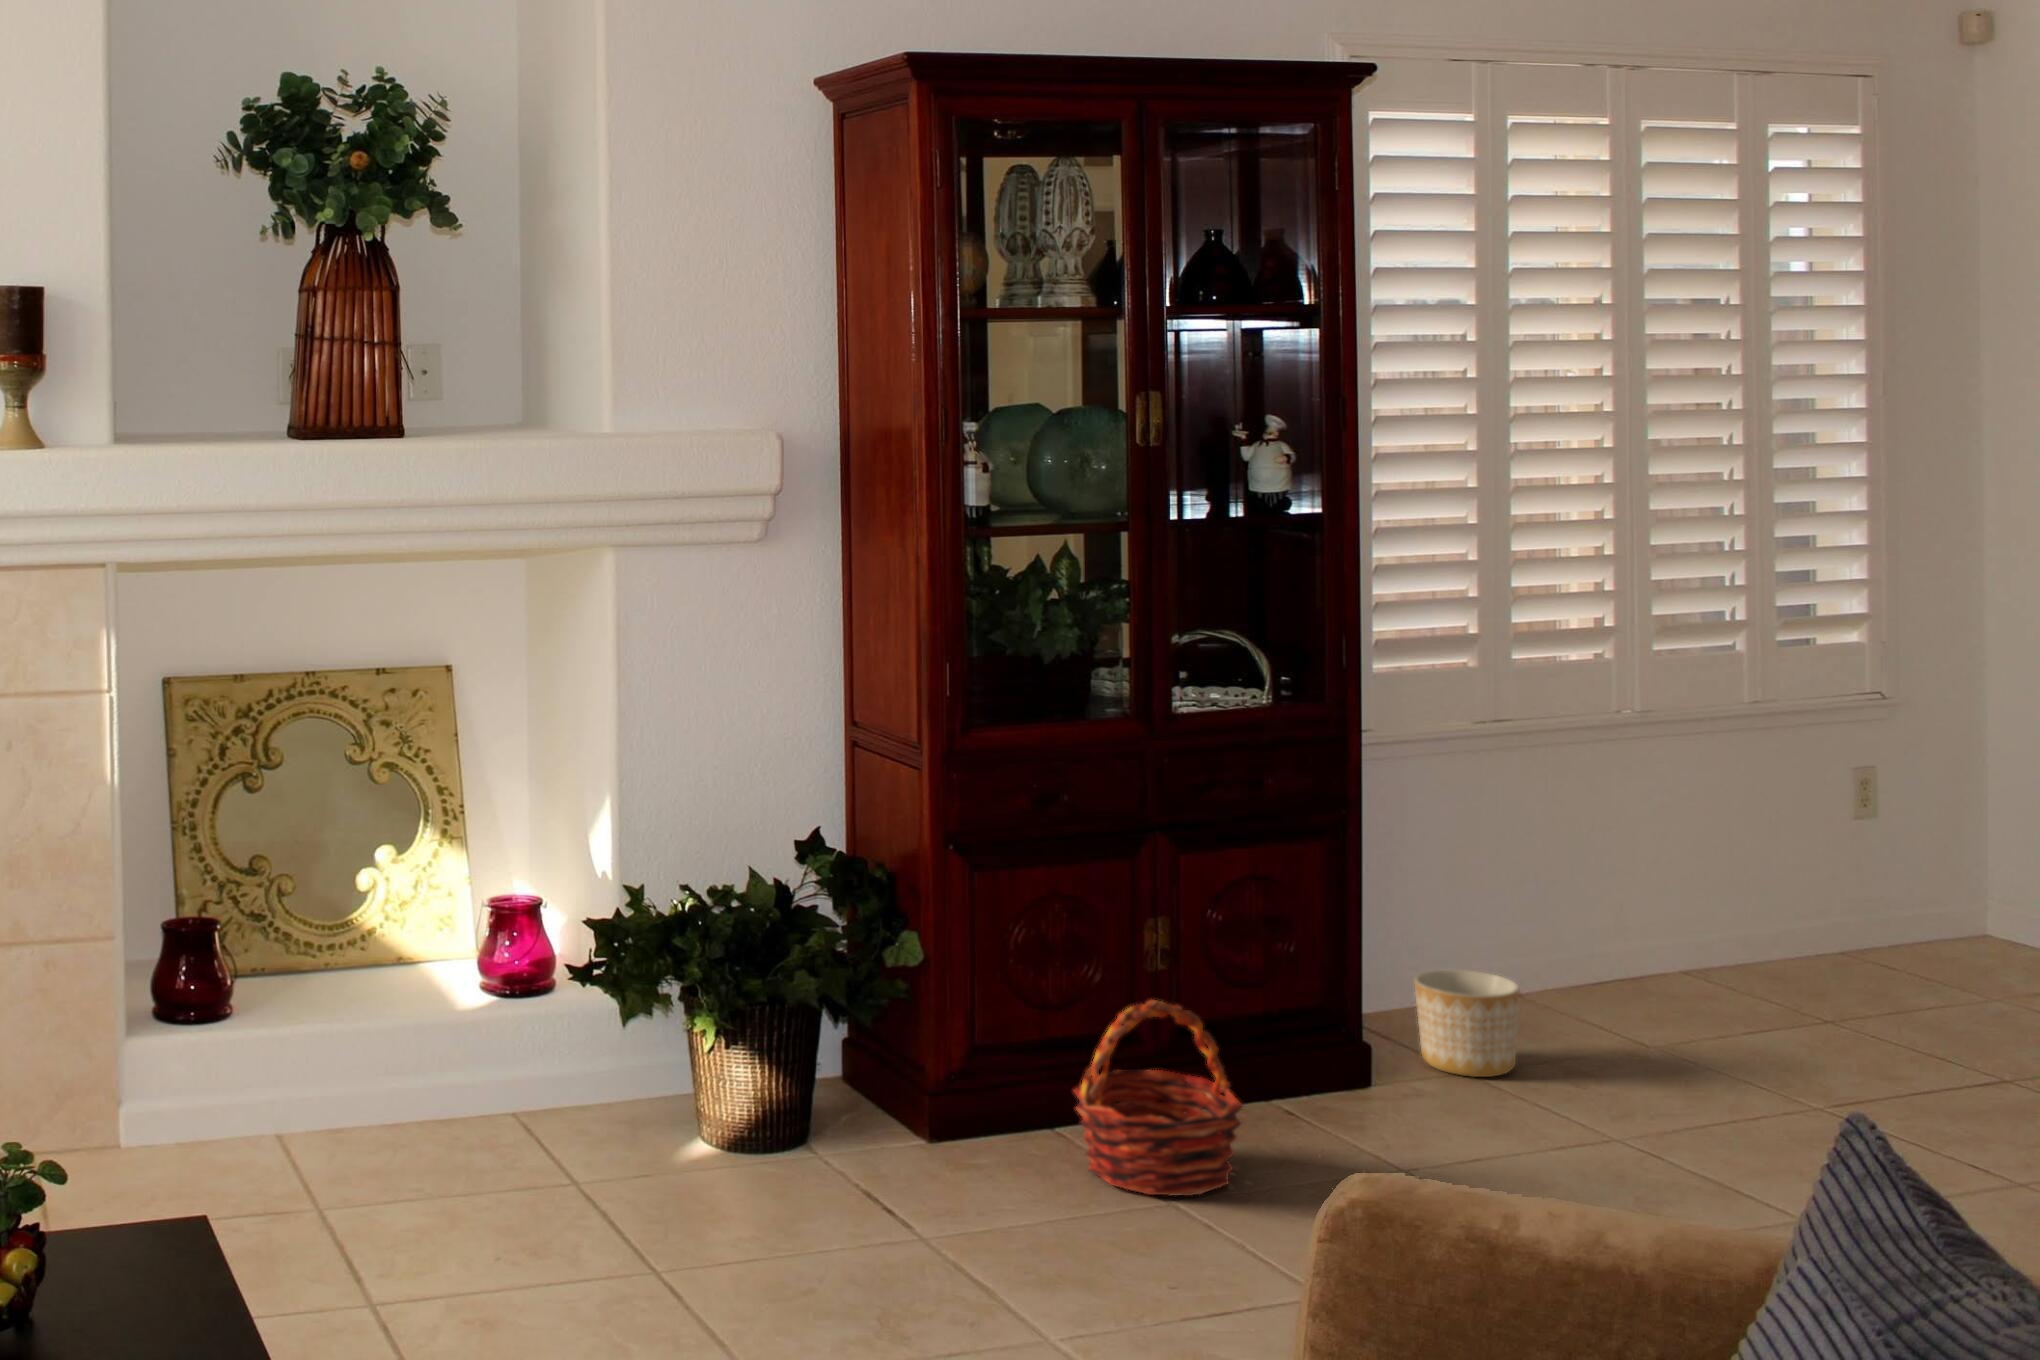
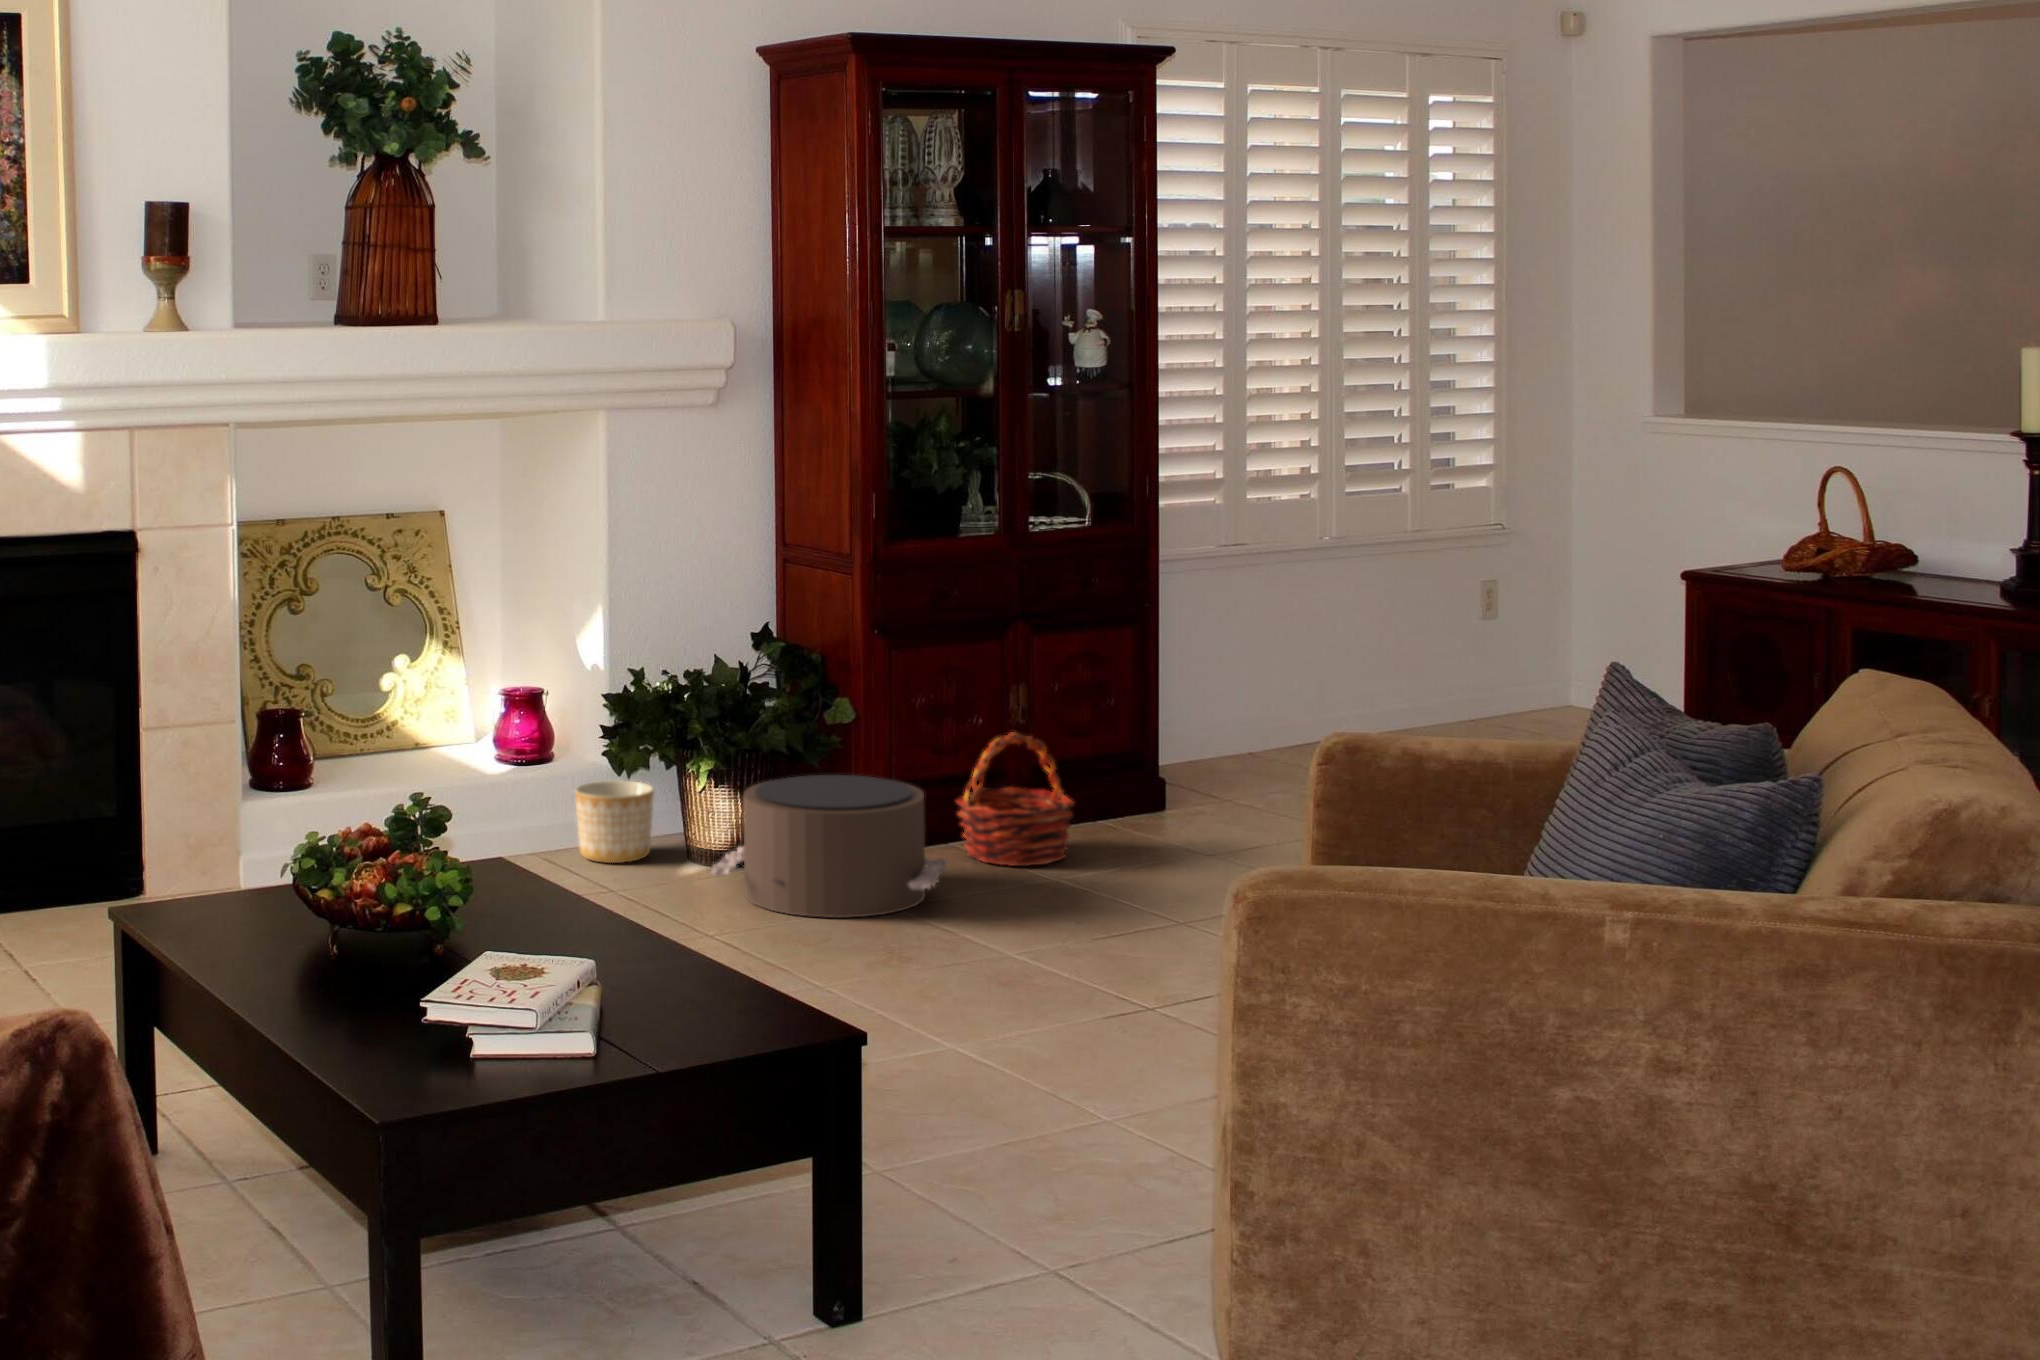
planter: present [1414,970,1519,1077] -> present [575,781,654,863]
pouf: none [698,1053,1040,1284] -> present [711,775,947,918]

